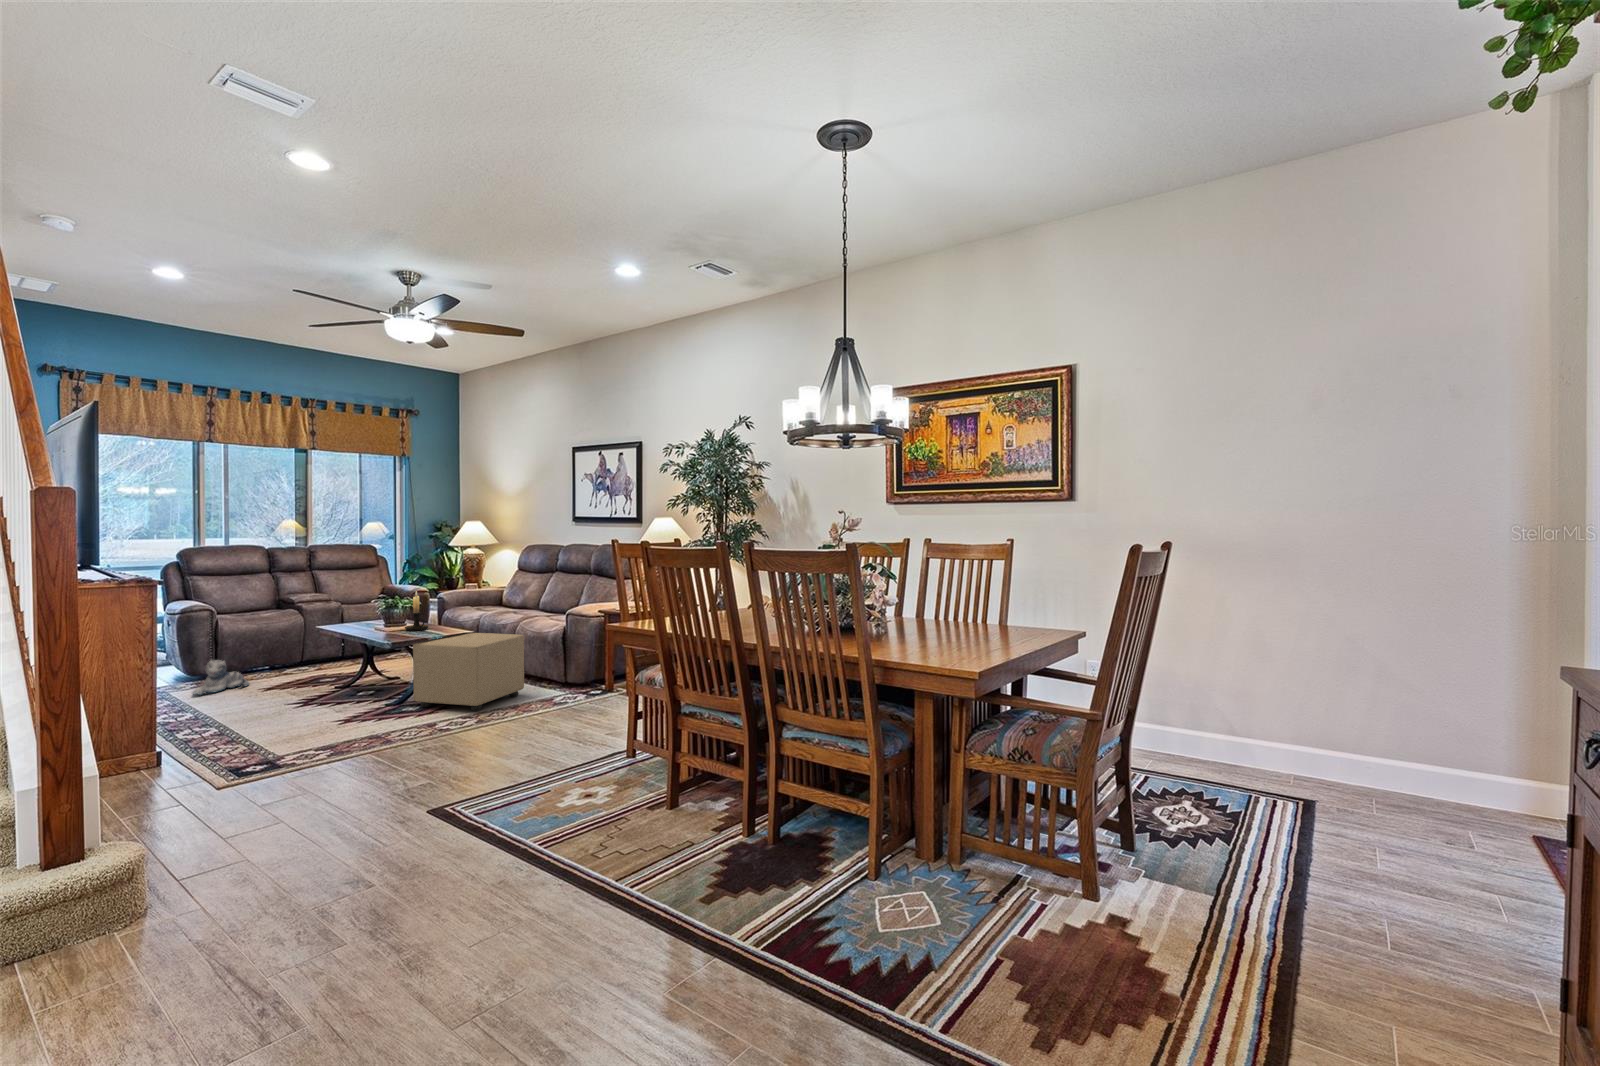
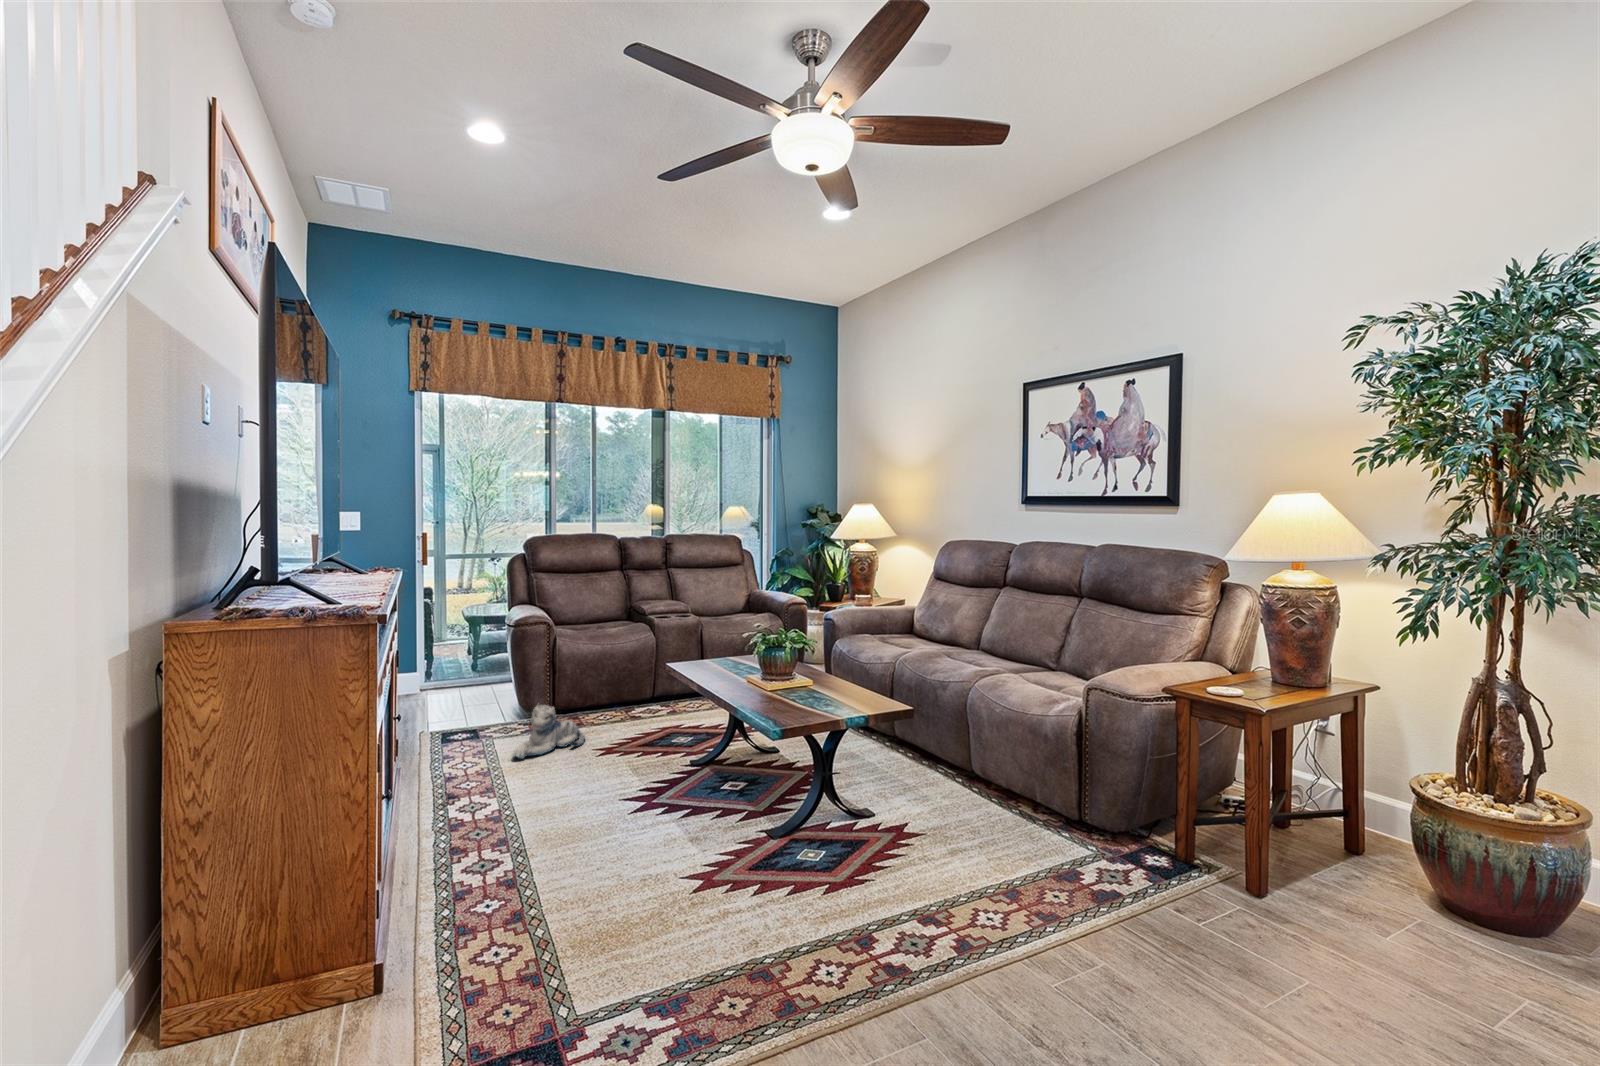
candle holder: present [405,591,428,631] -> none [794,623,831,696]
ottoman: present [413,633,524,711] -> none [815,706,1010,893]

